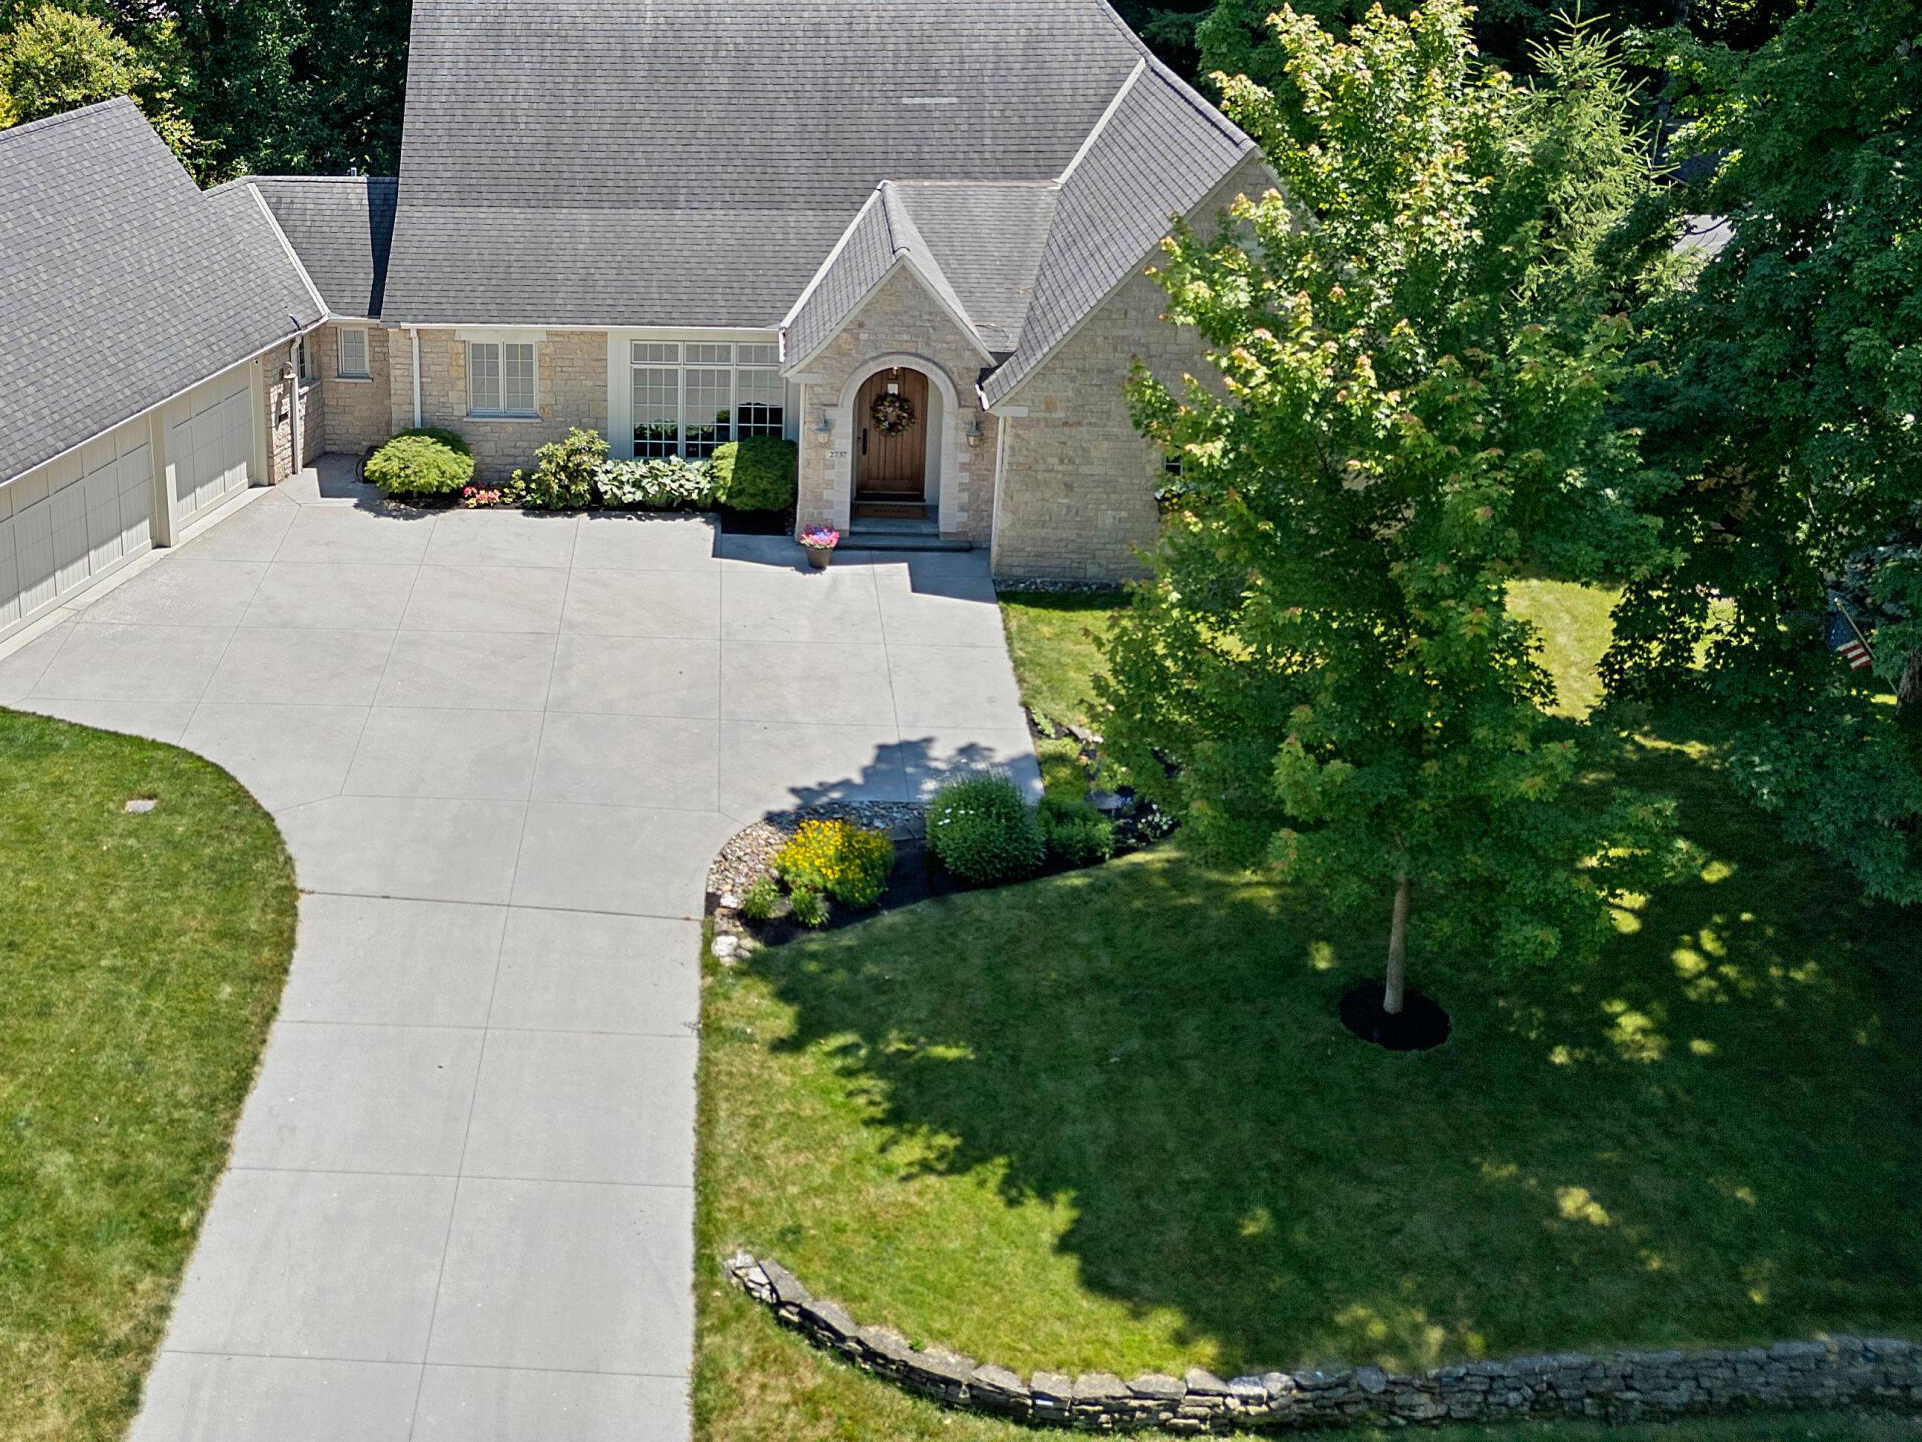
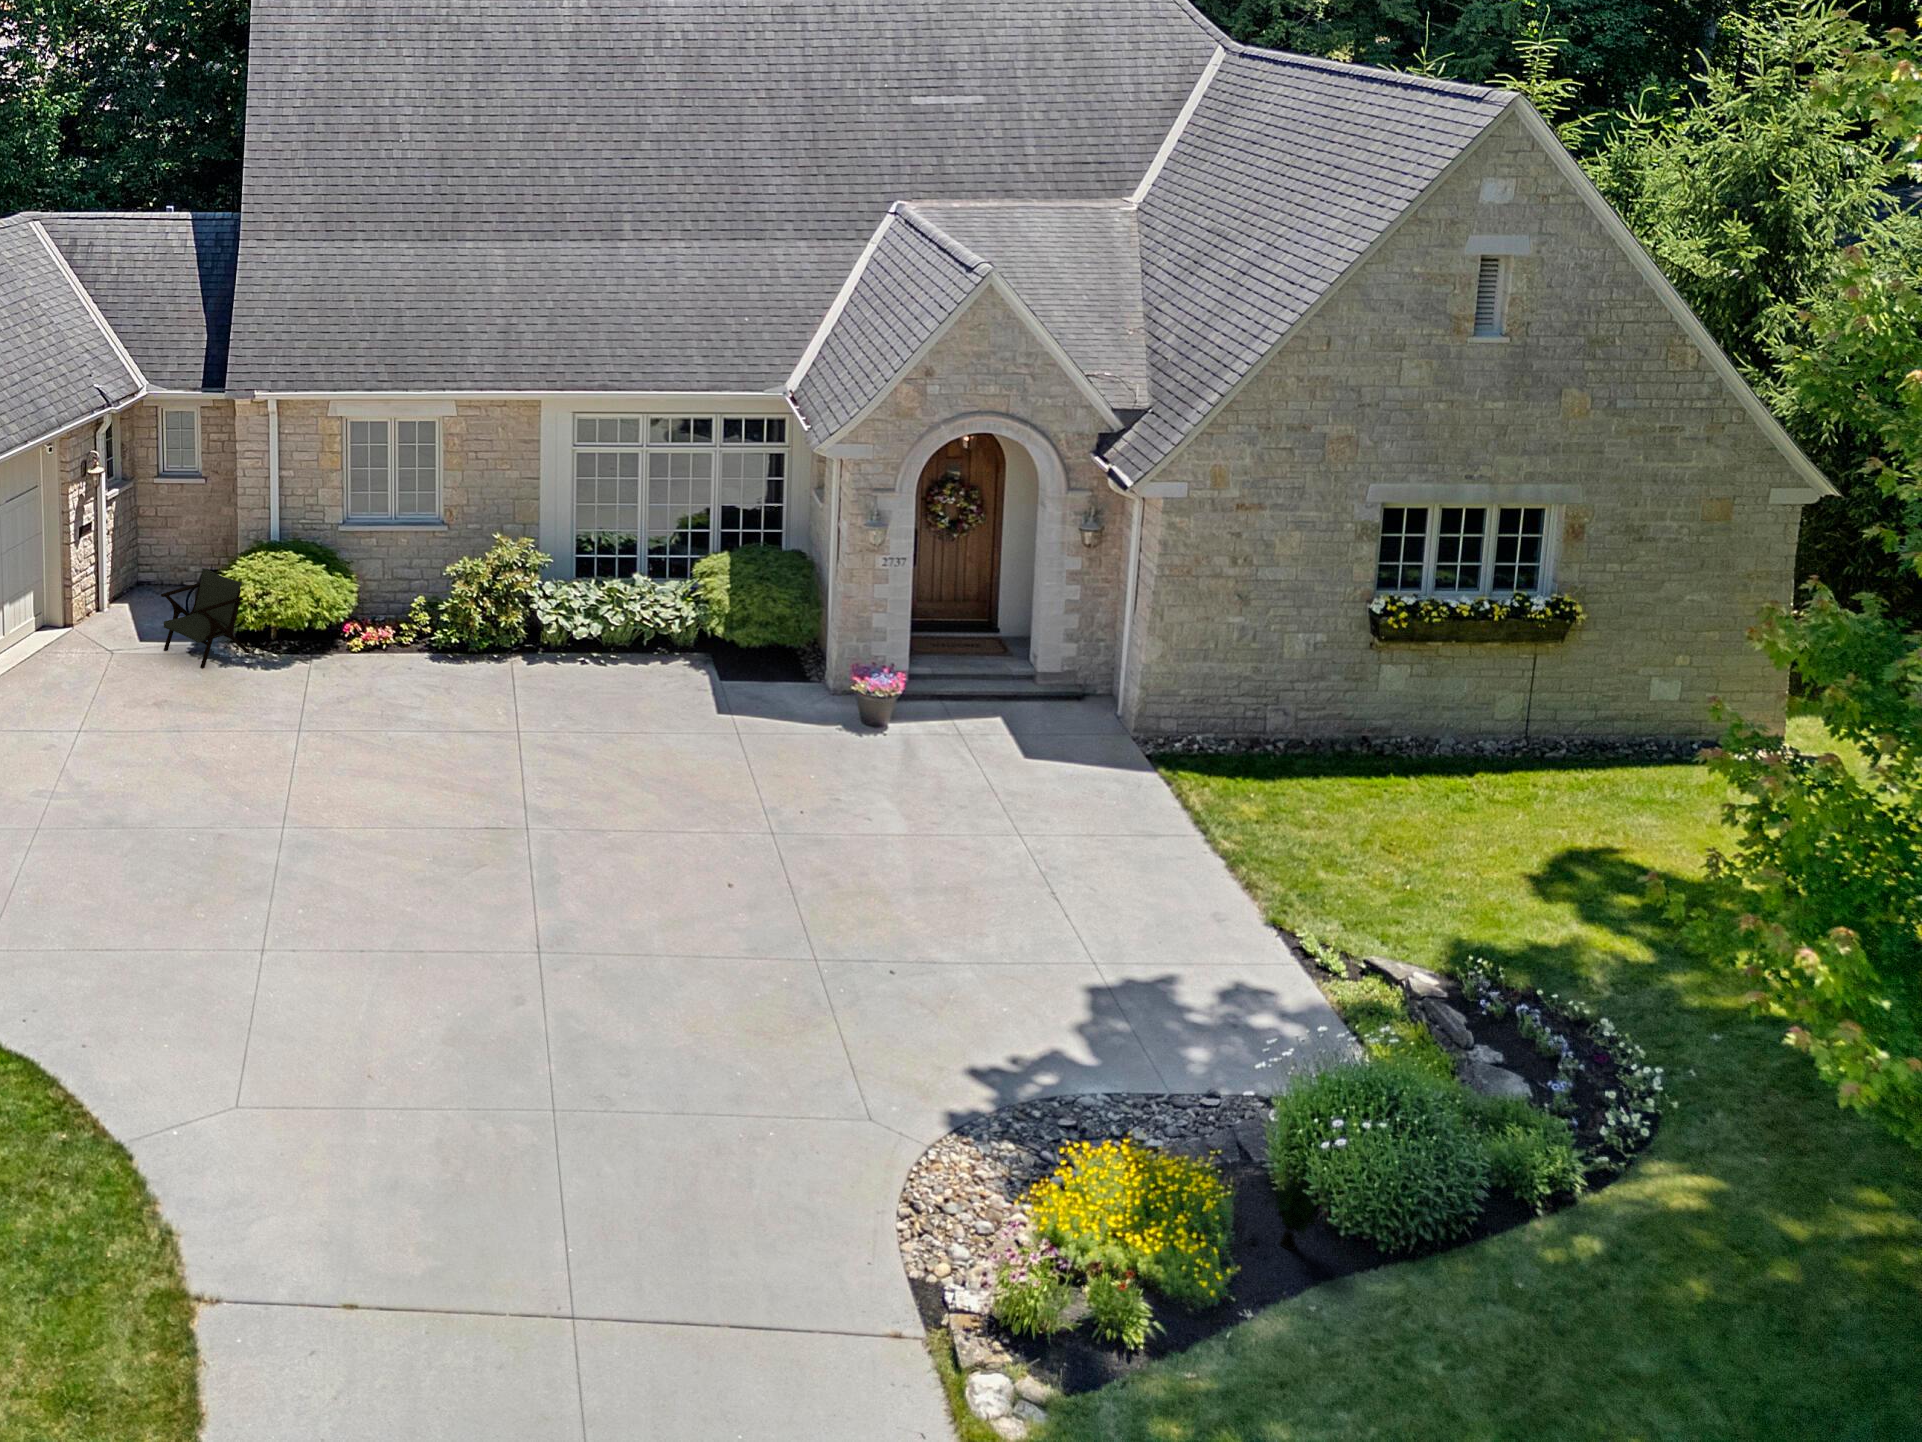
lounge chair: none [332,448,396,519] -> present [161,569,250,668]

